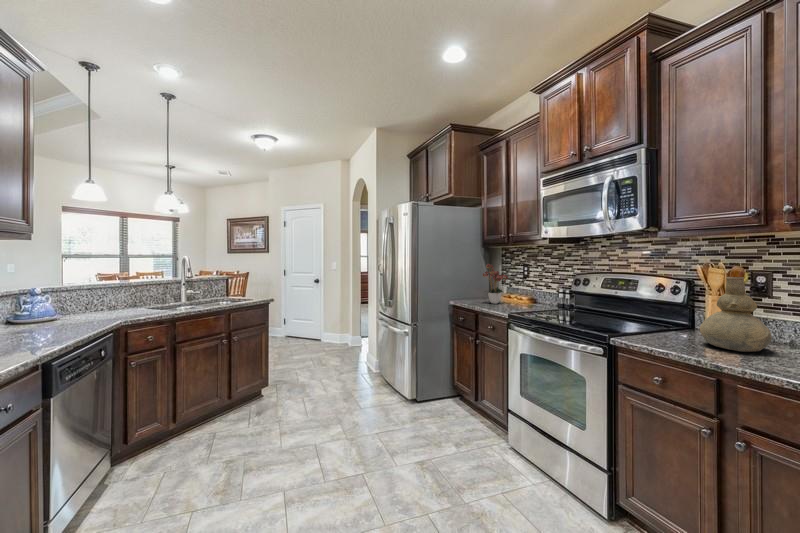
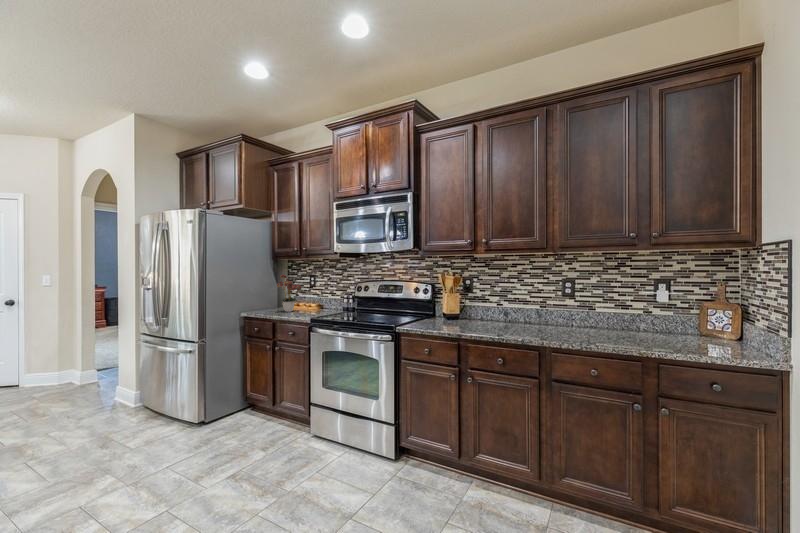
vase: present [700,277,772,352] -> none [443,280,475,325]

